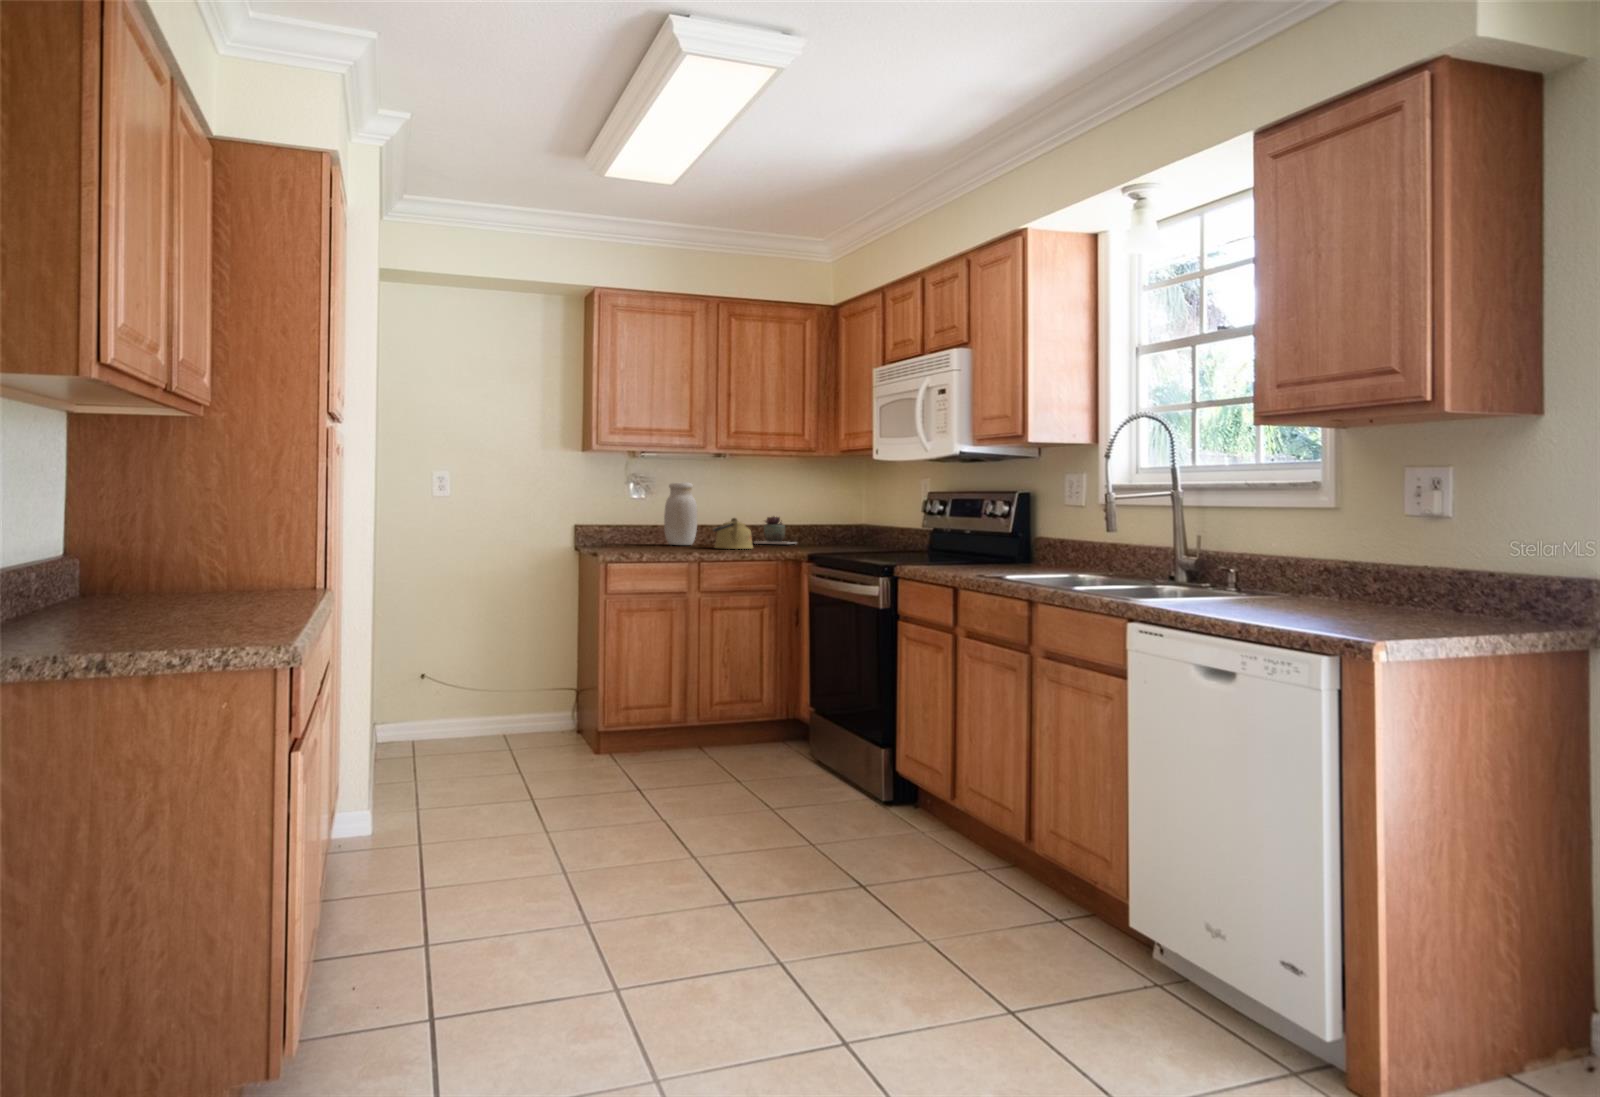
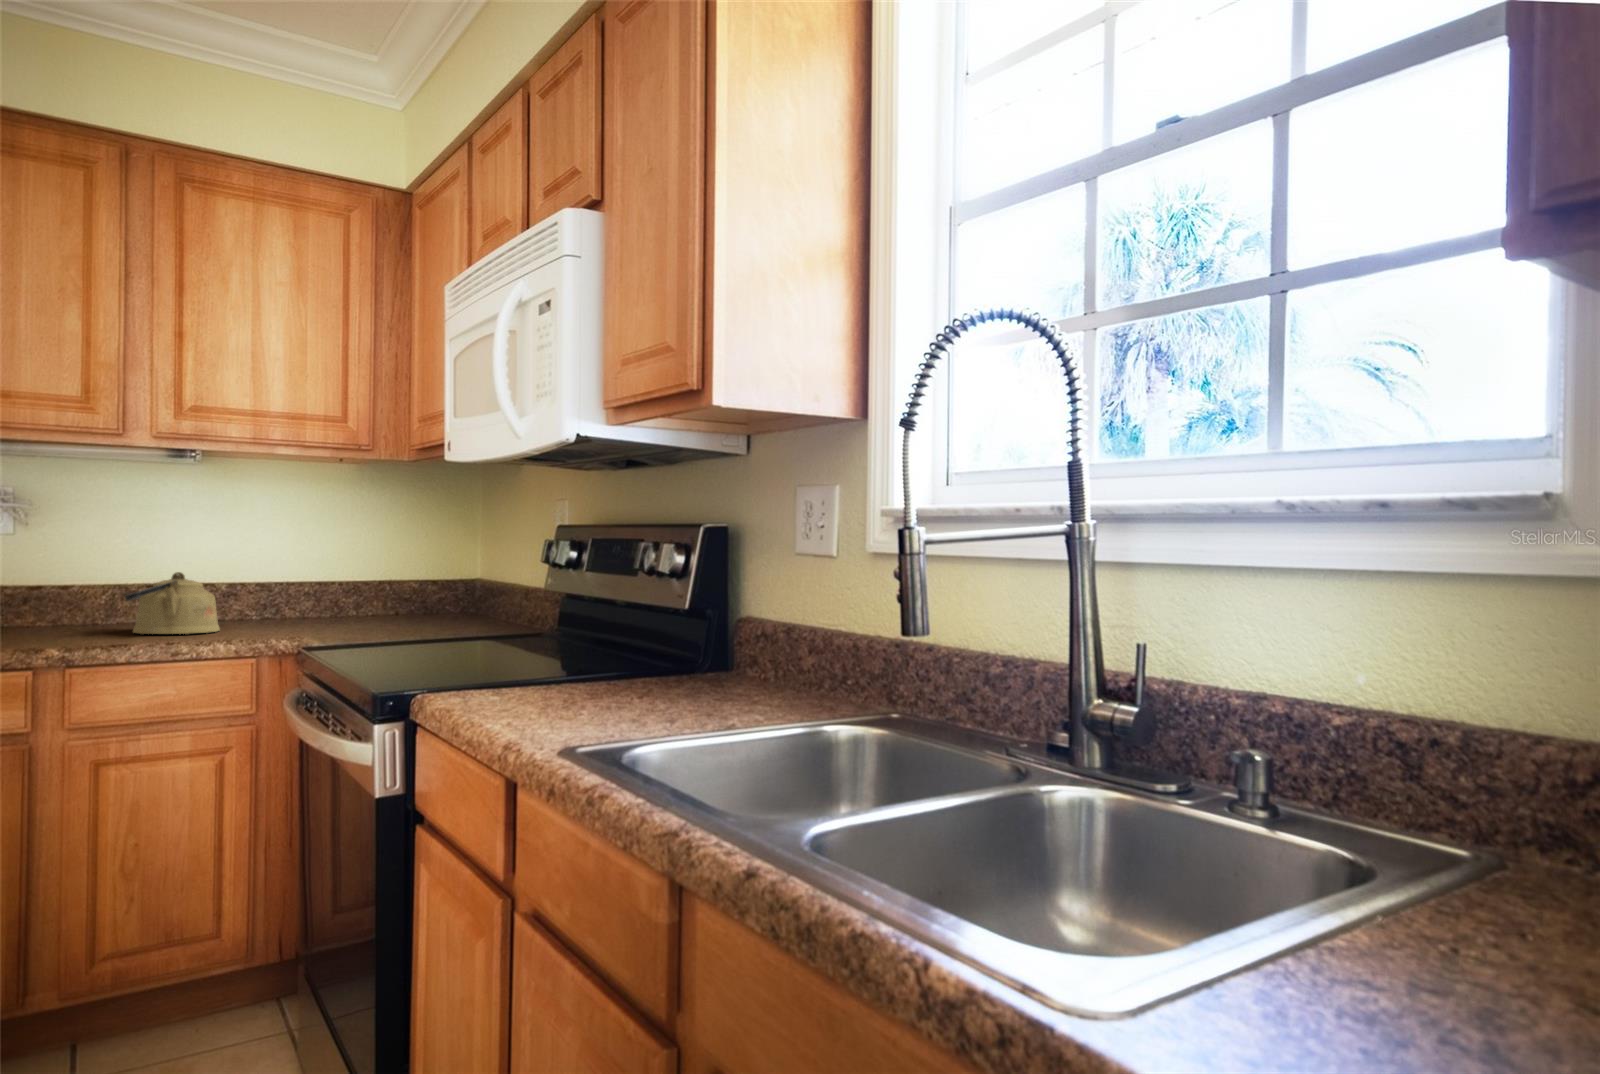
jar: present [664,482,697,545] -> none [44,503,119,625]
succulent plant: present [755,516,796,544] -> none [251,566,346,618]

